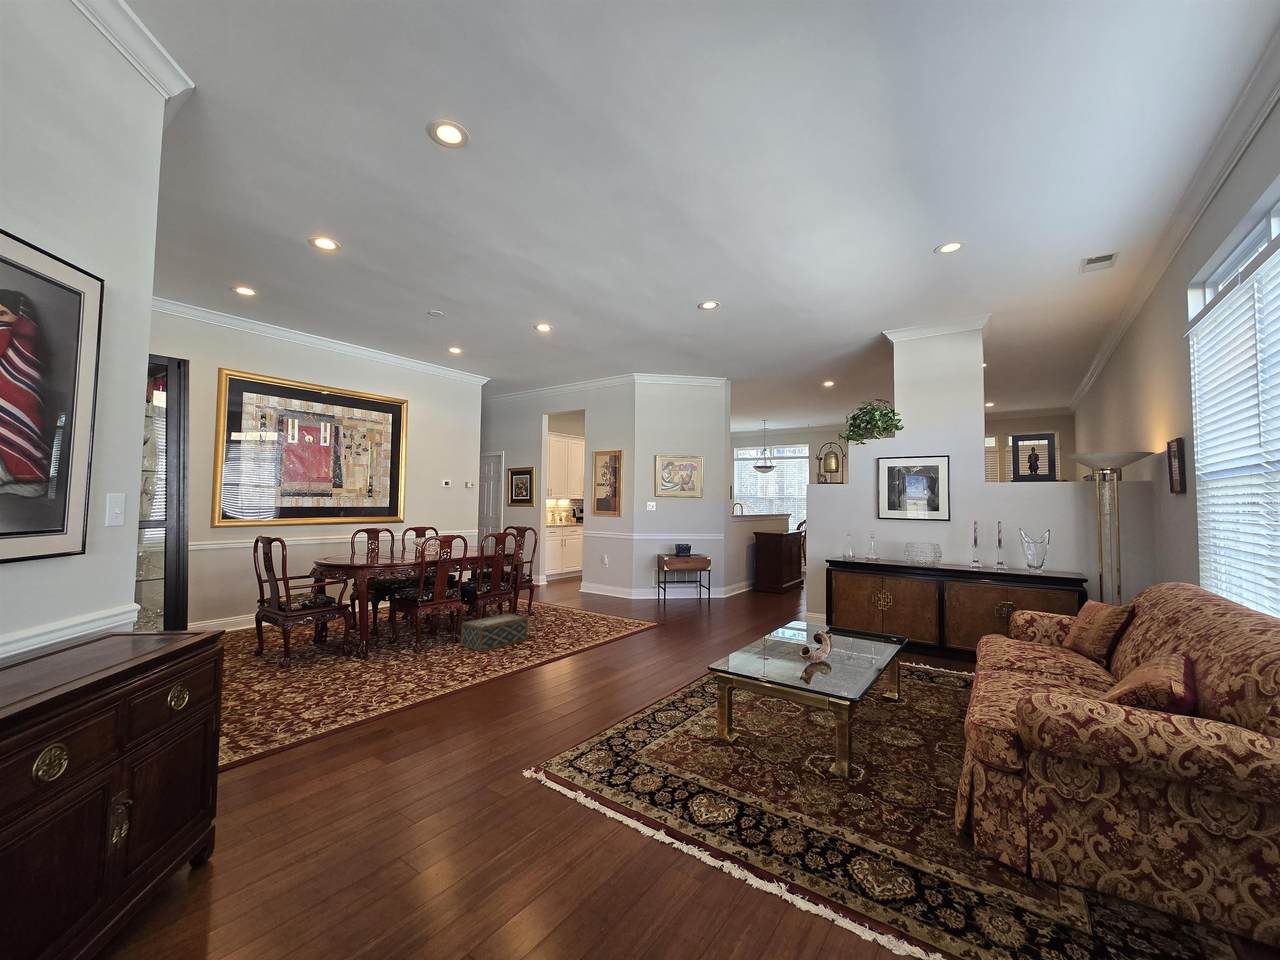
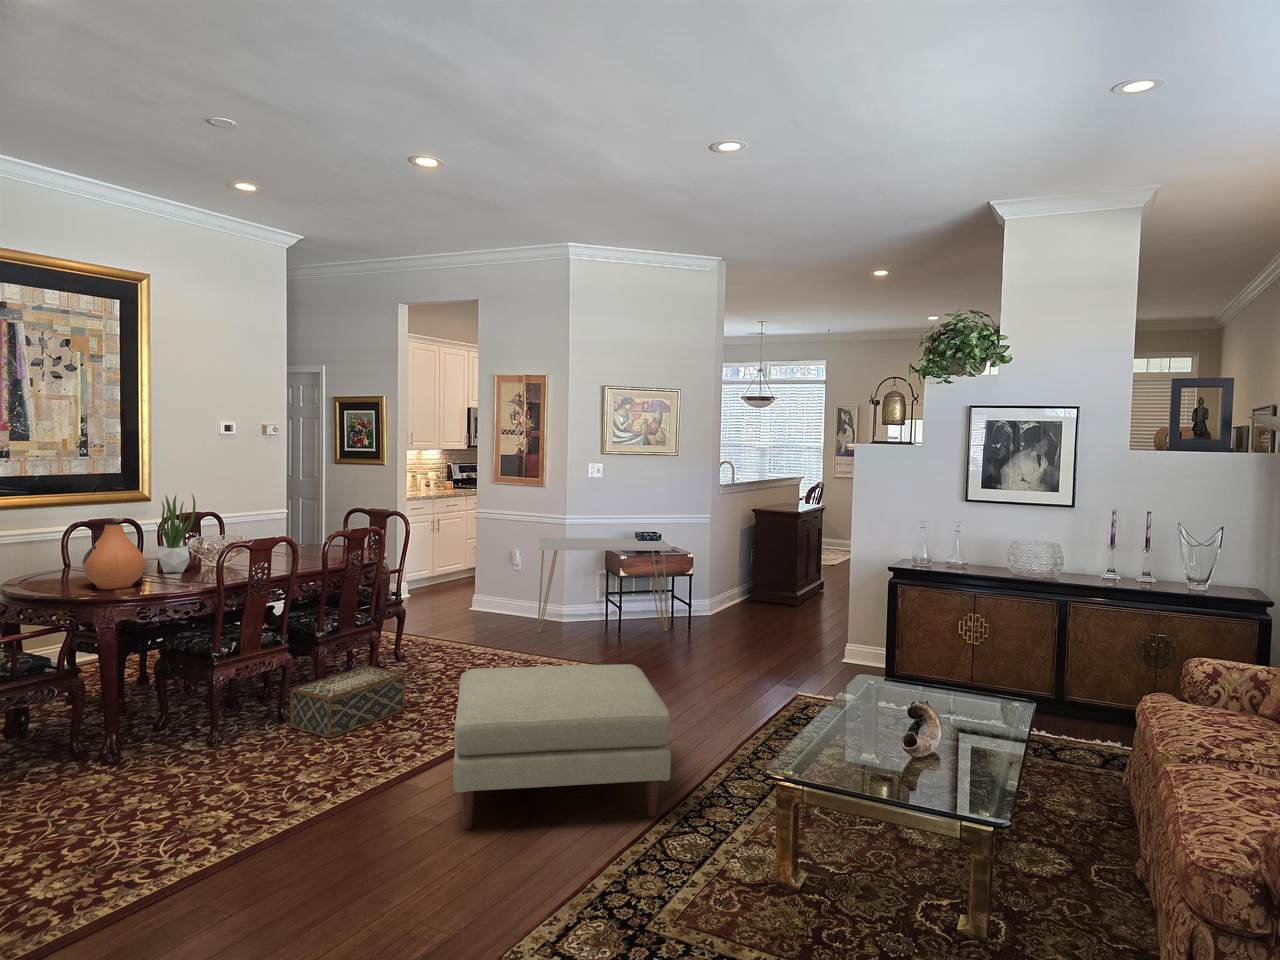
potted plant: none [395,511,417,556] -> present [156,494,196,573]
vase: none [354,526,387,561] -> present [82,524,146,589]
console table: none [618,547,697,604] -> present [538,538,672,632]
ottoman: none [534,610,664,700] -> present [453,664,671,829]

